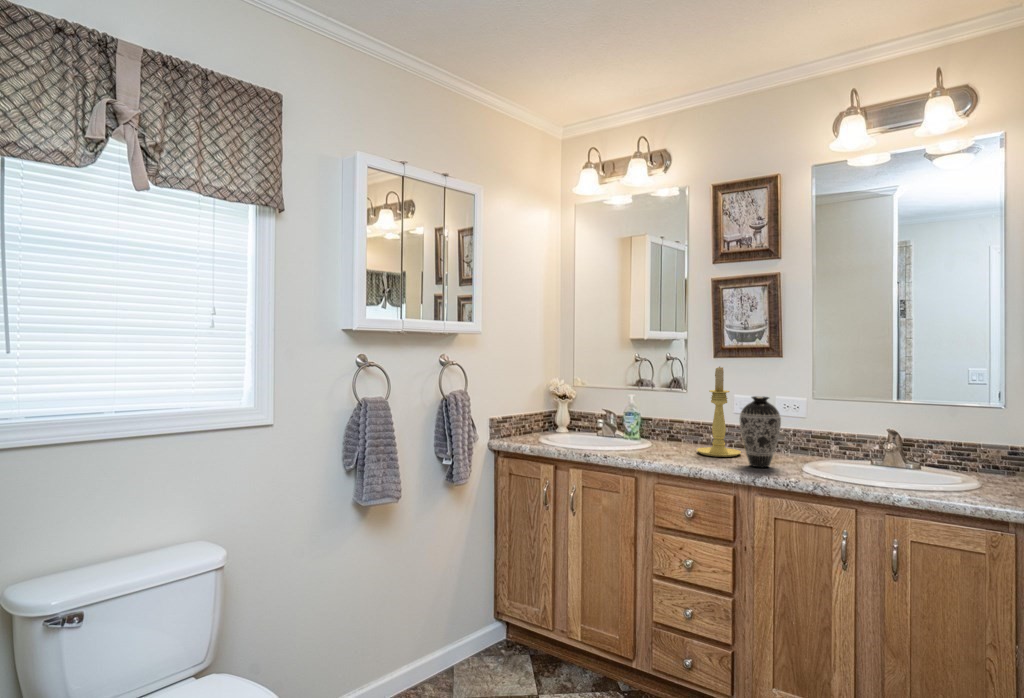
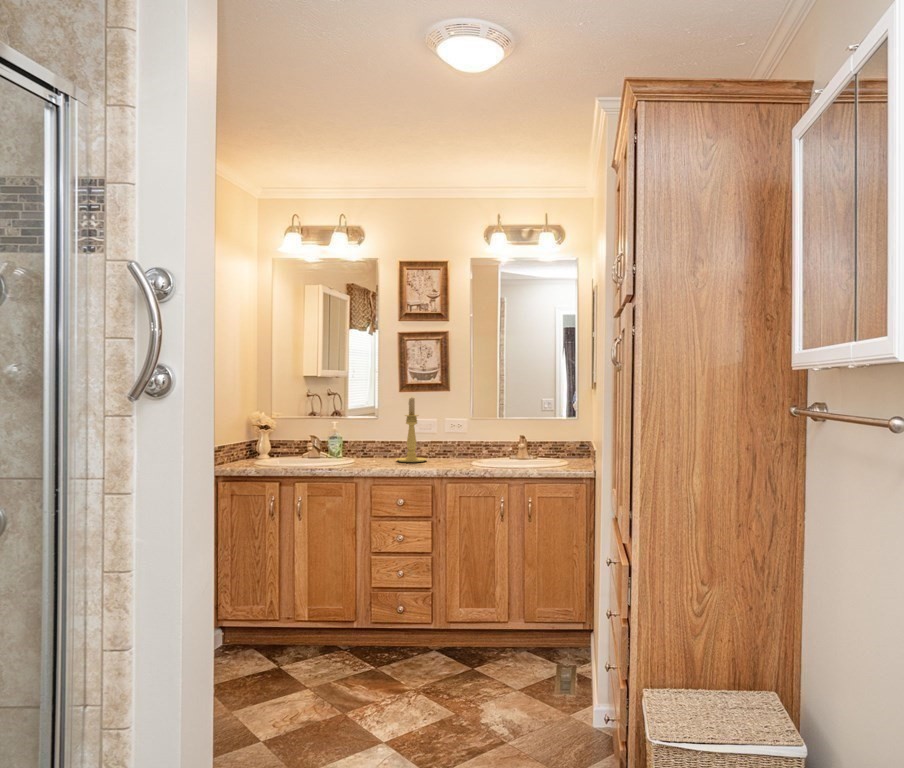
decorative vase: present [740,396,781,467] -> none [431,417,458,466]

